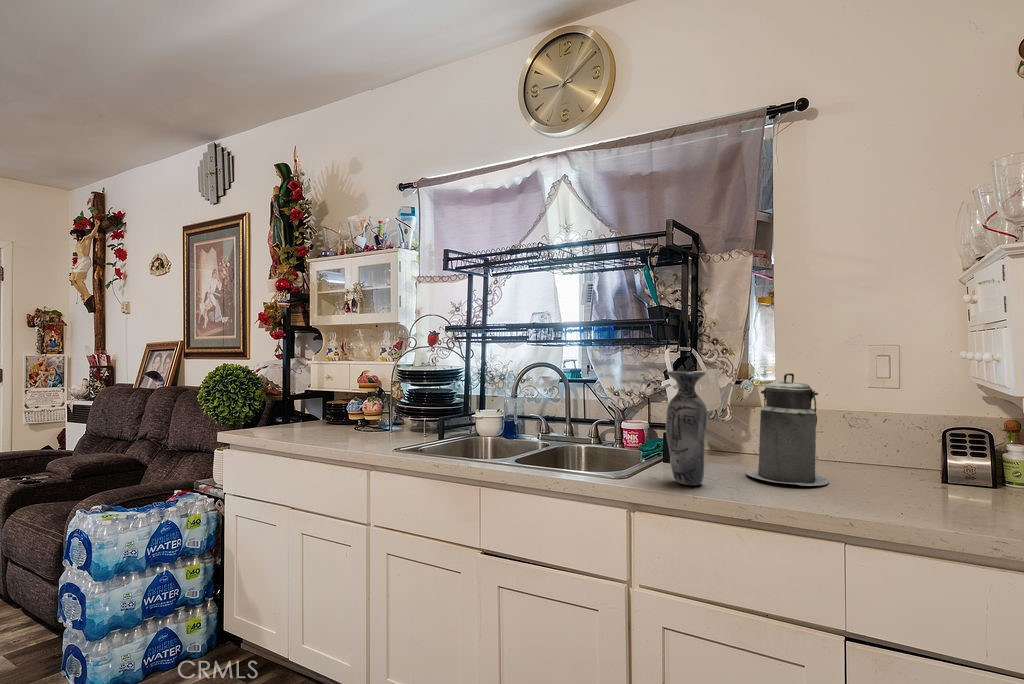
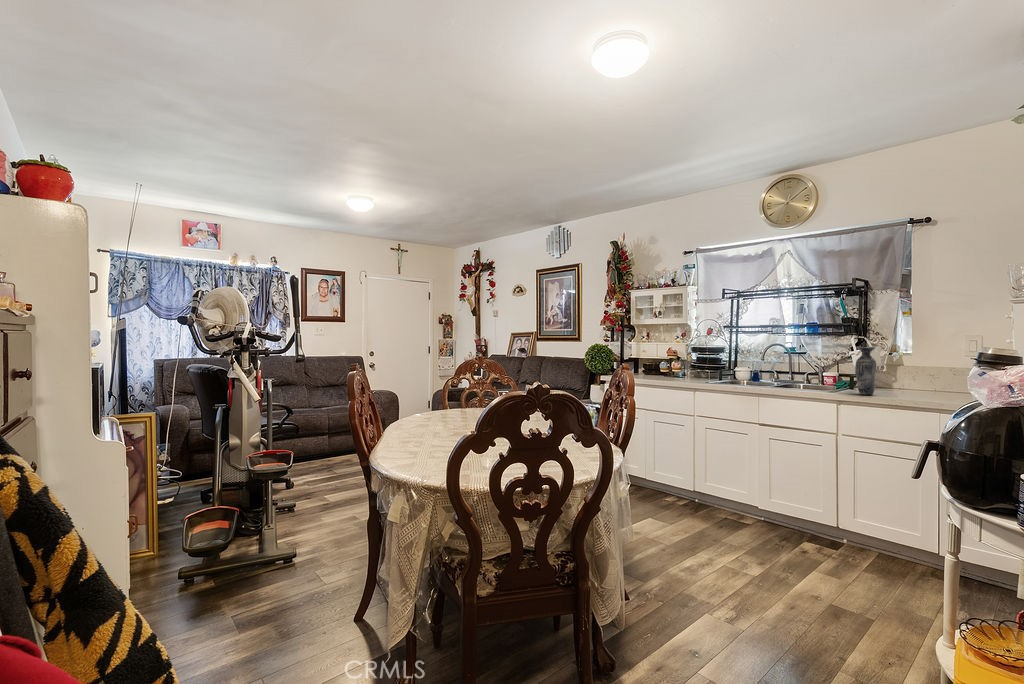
canister: present [746,373,829,486] -> none [895,348,939,397]

